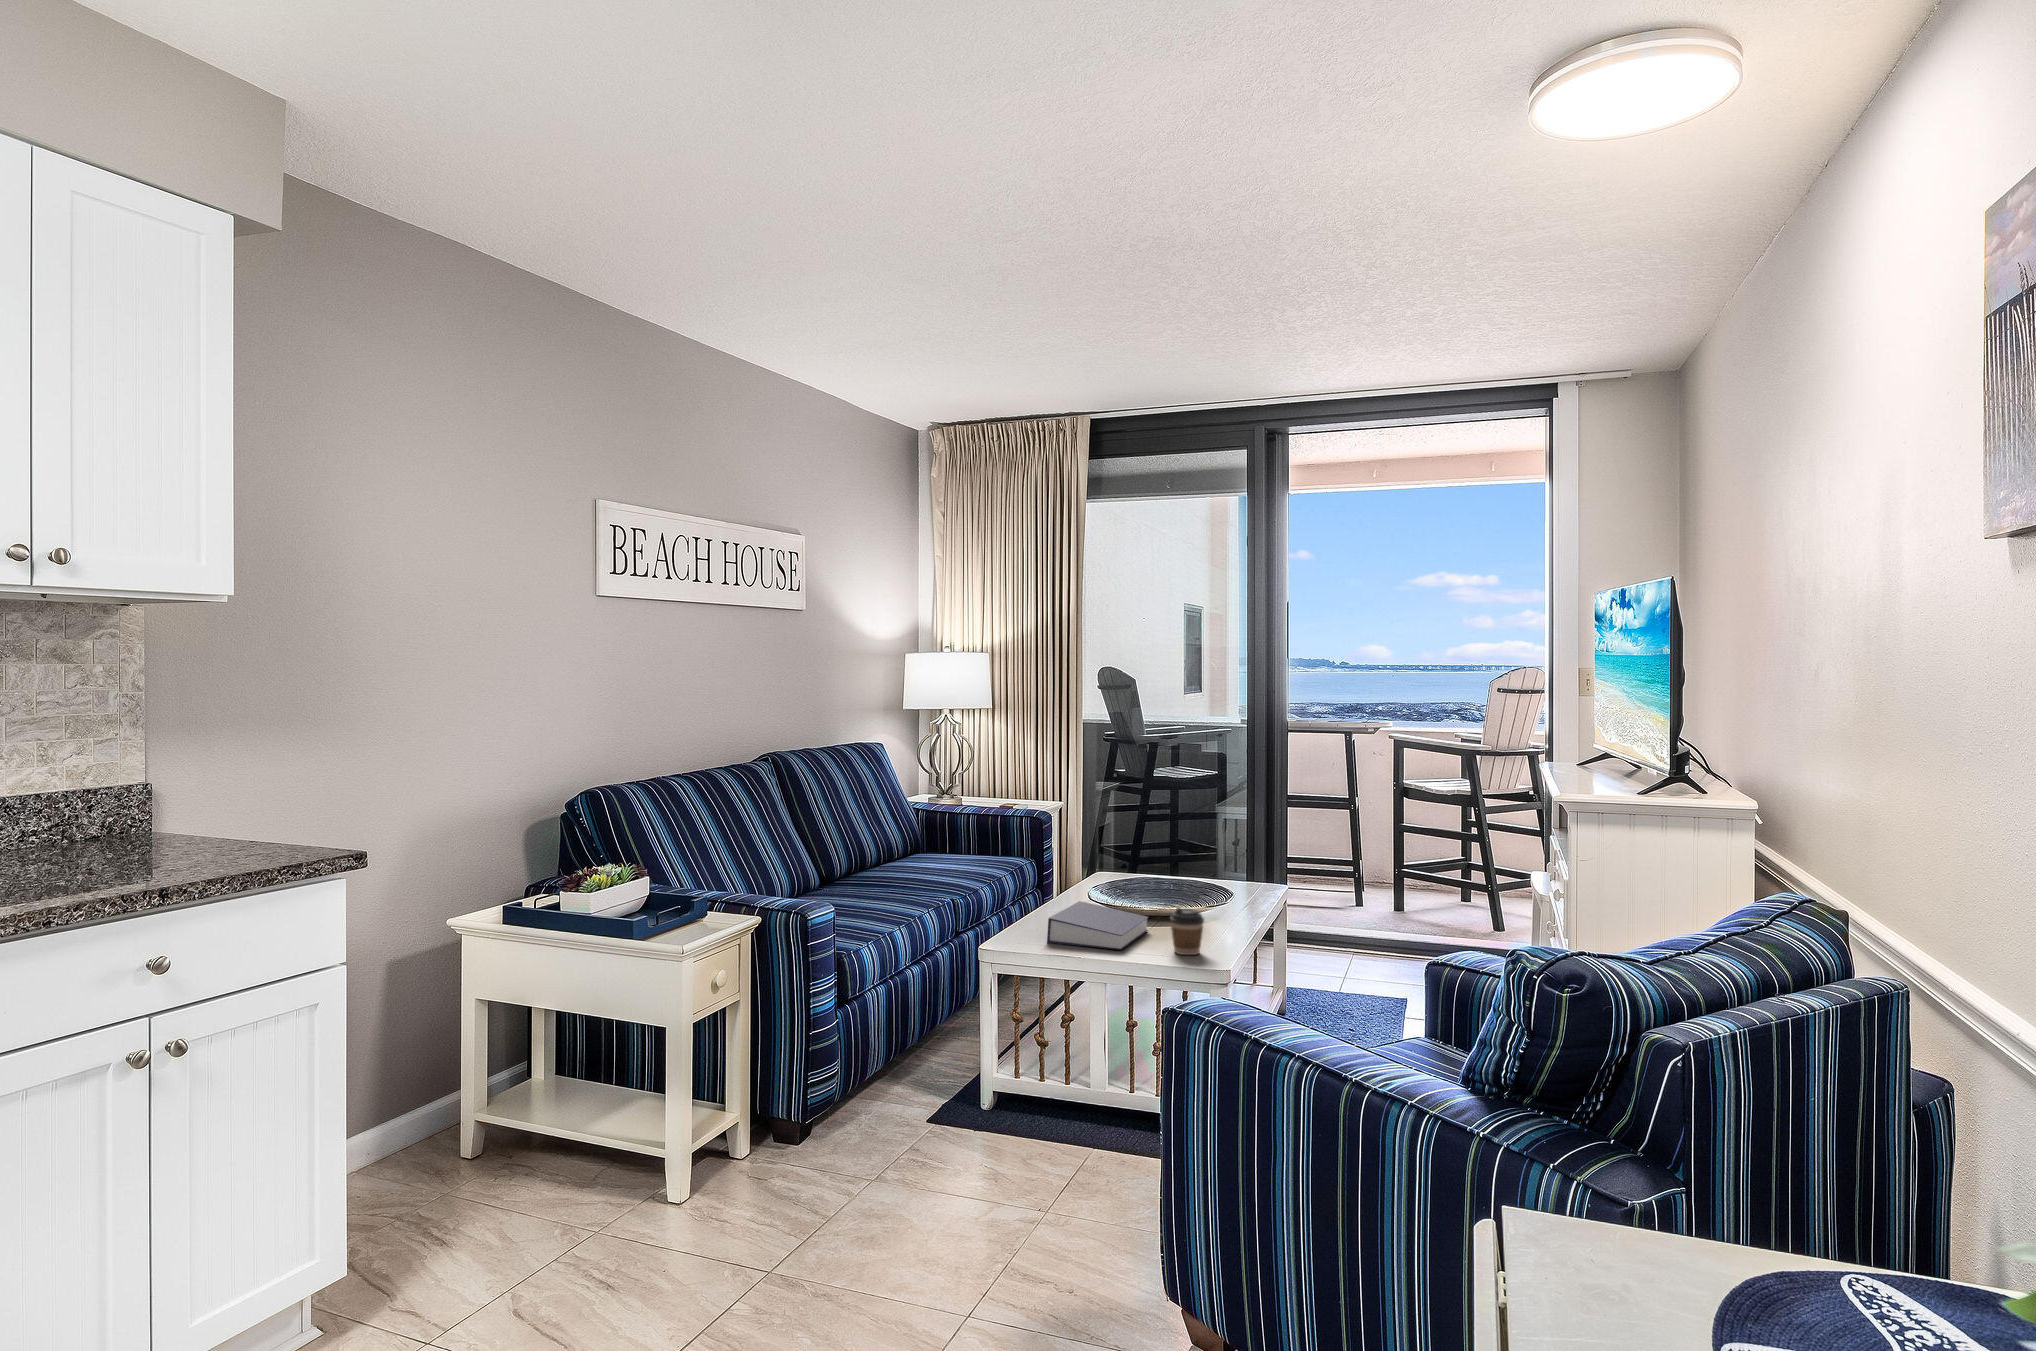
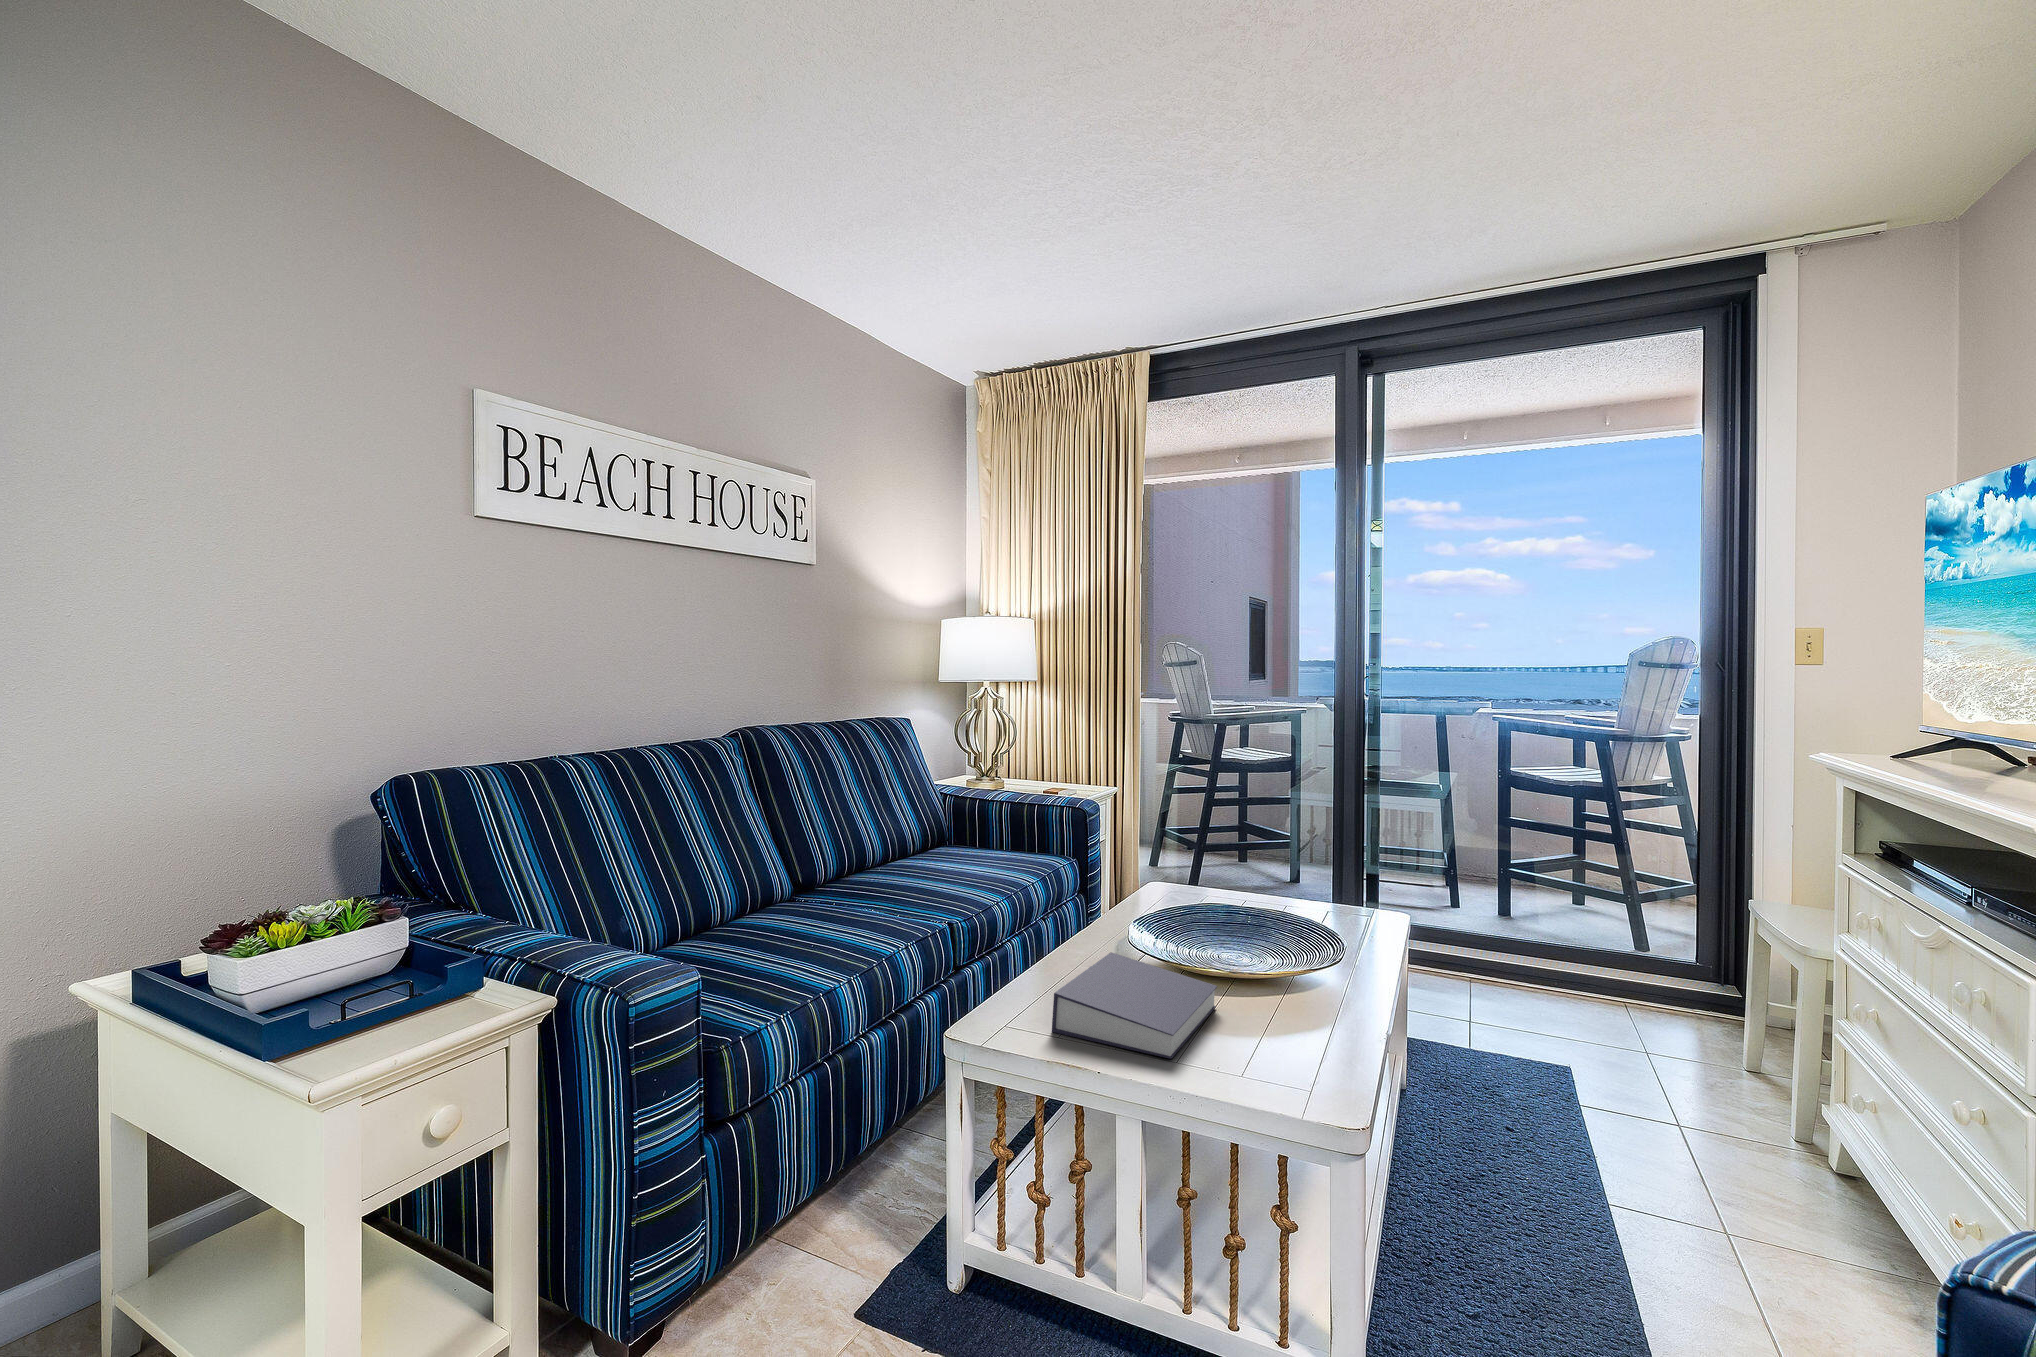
coffee cup: present [1170,907,1204,955] -> none [1255,989,1315,1079]

